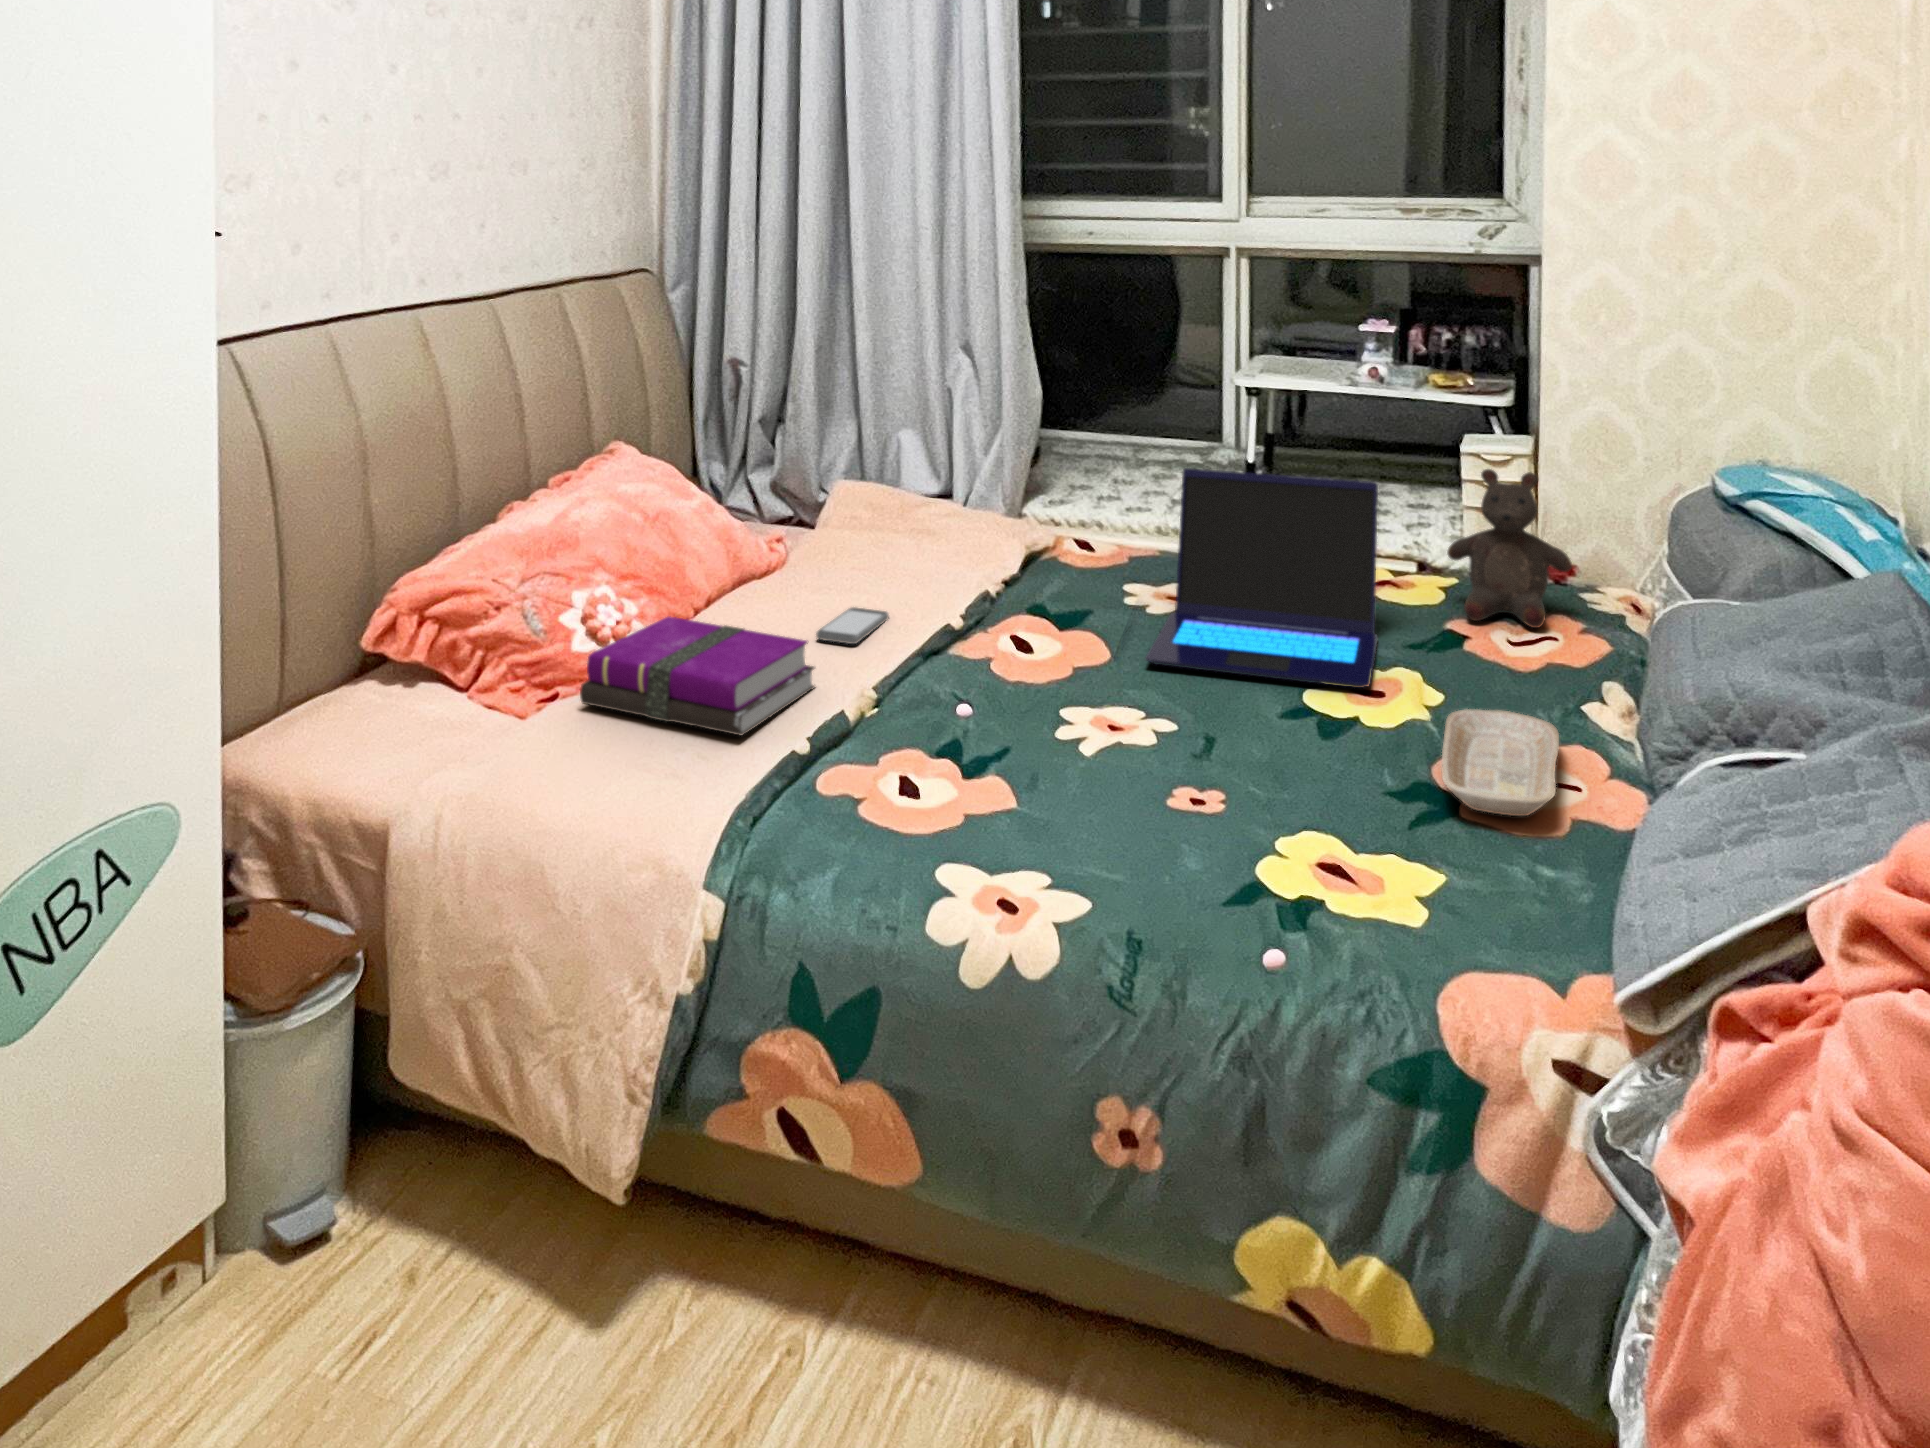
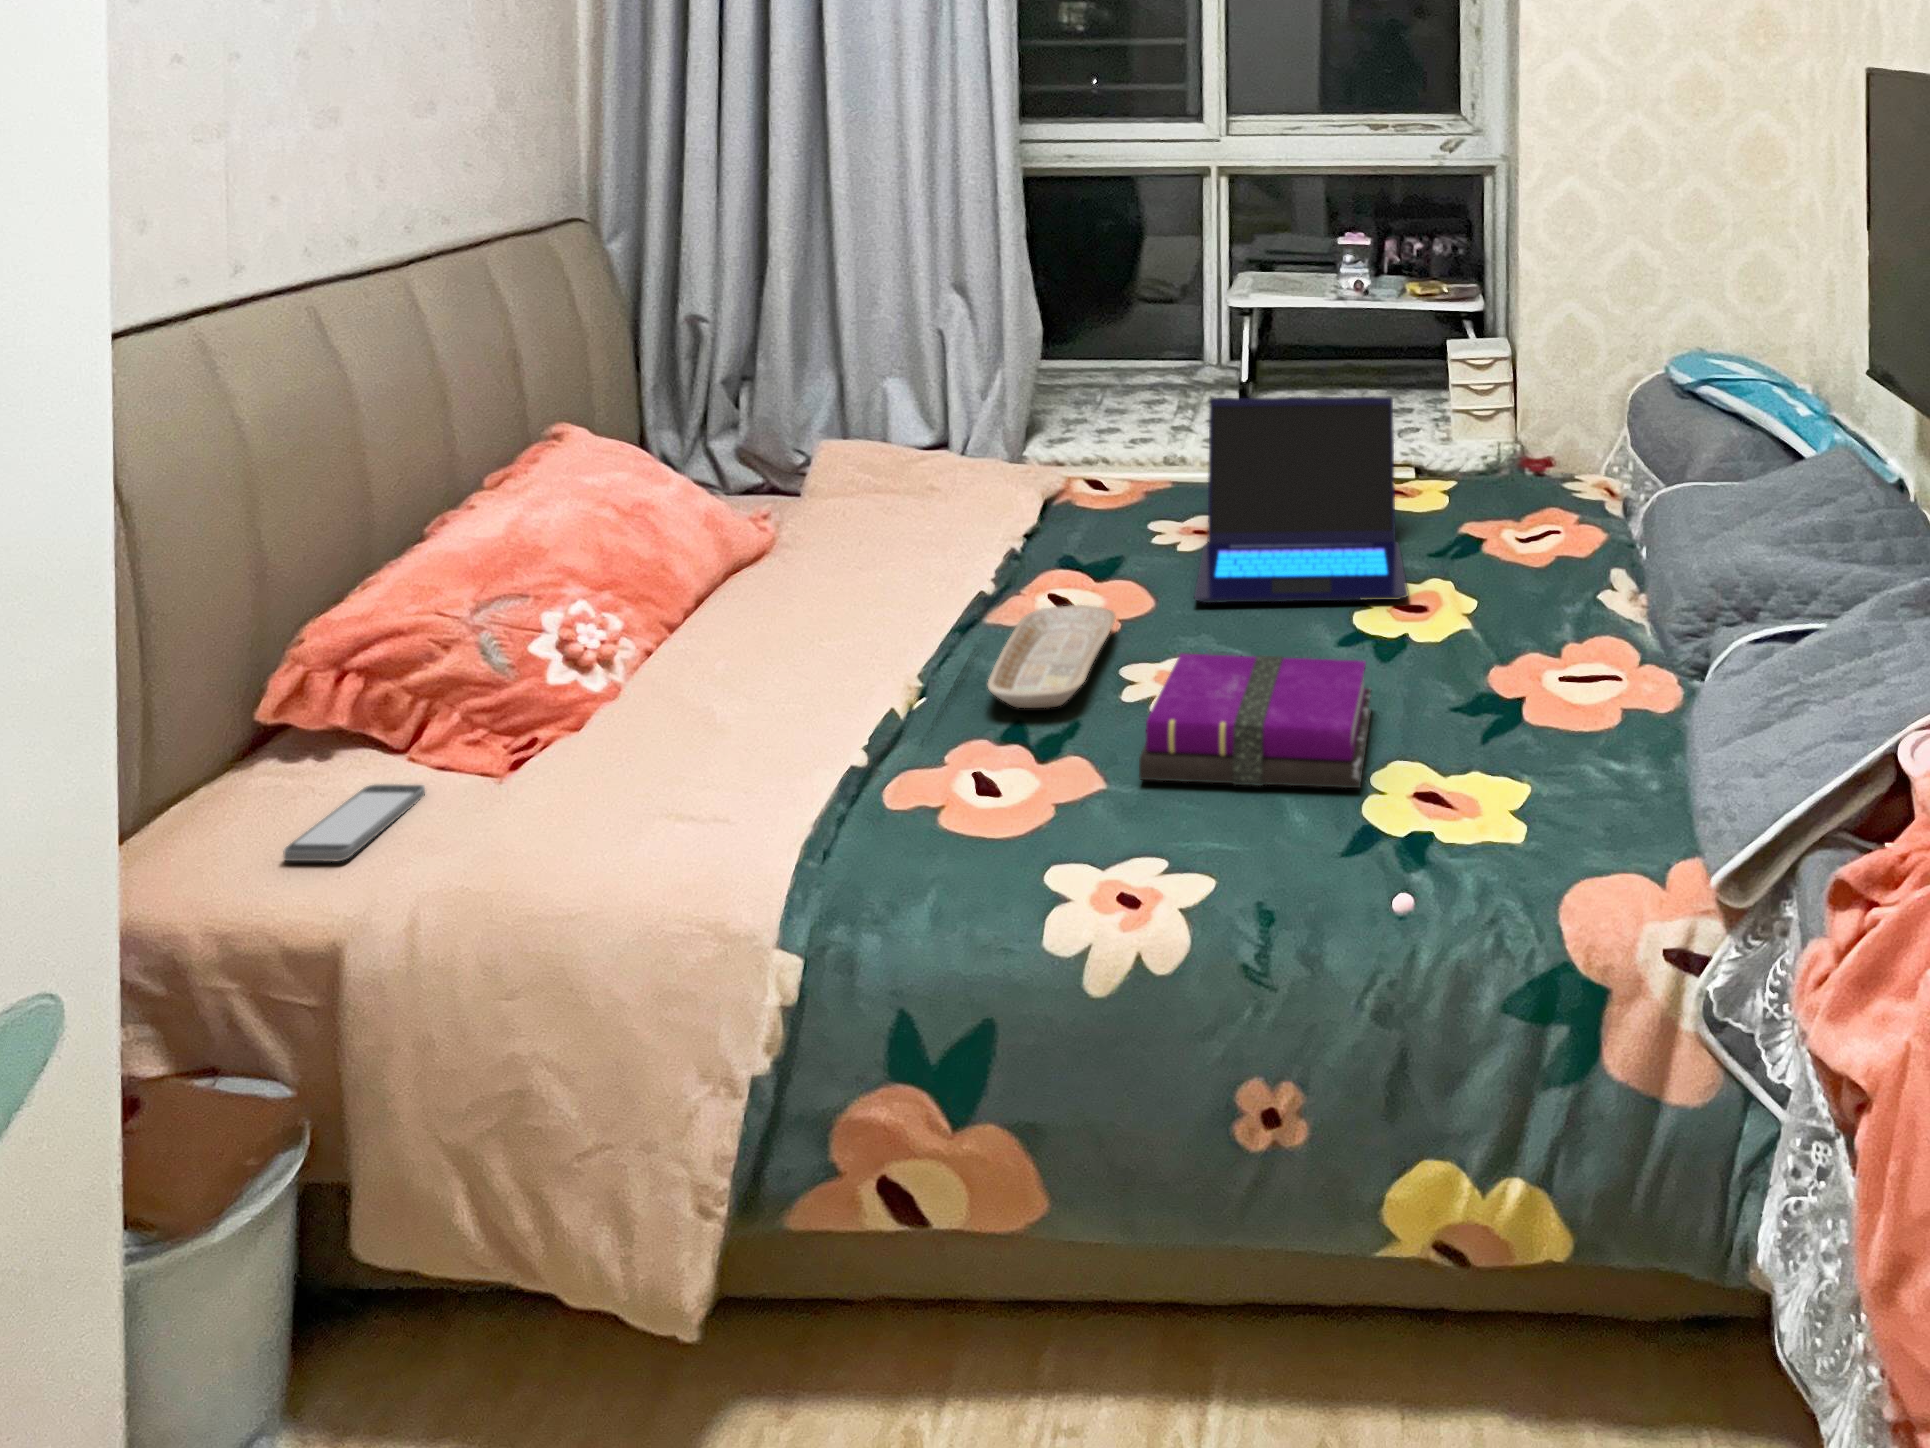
stuffed bear: present [1447,469,1572,628] -> none [1446,374,1553,518]
smartphone: present [816,607,889,644] -> present [283,784,425,861]
notebook: present [580,616,815,736] -> present [1139,654,1371,788]
tray: present [1441,709,1559,816] -> present [988,605,1115,708]

